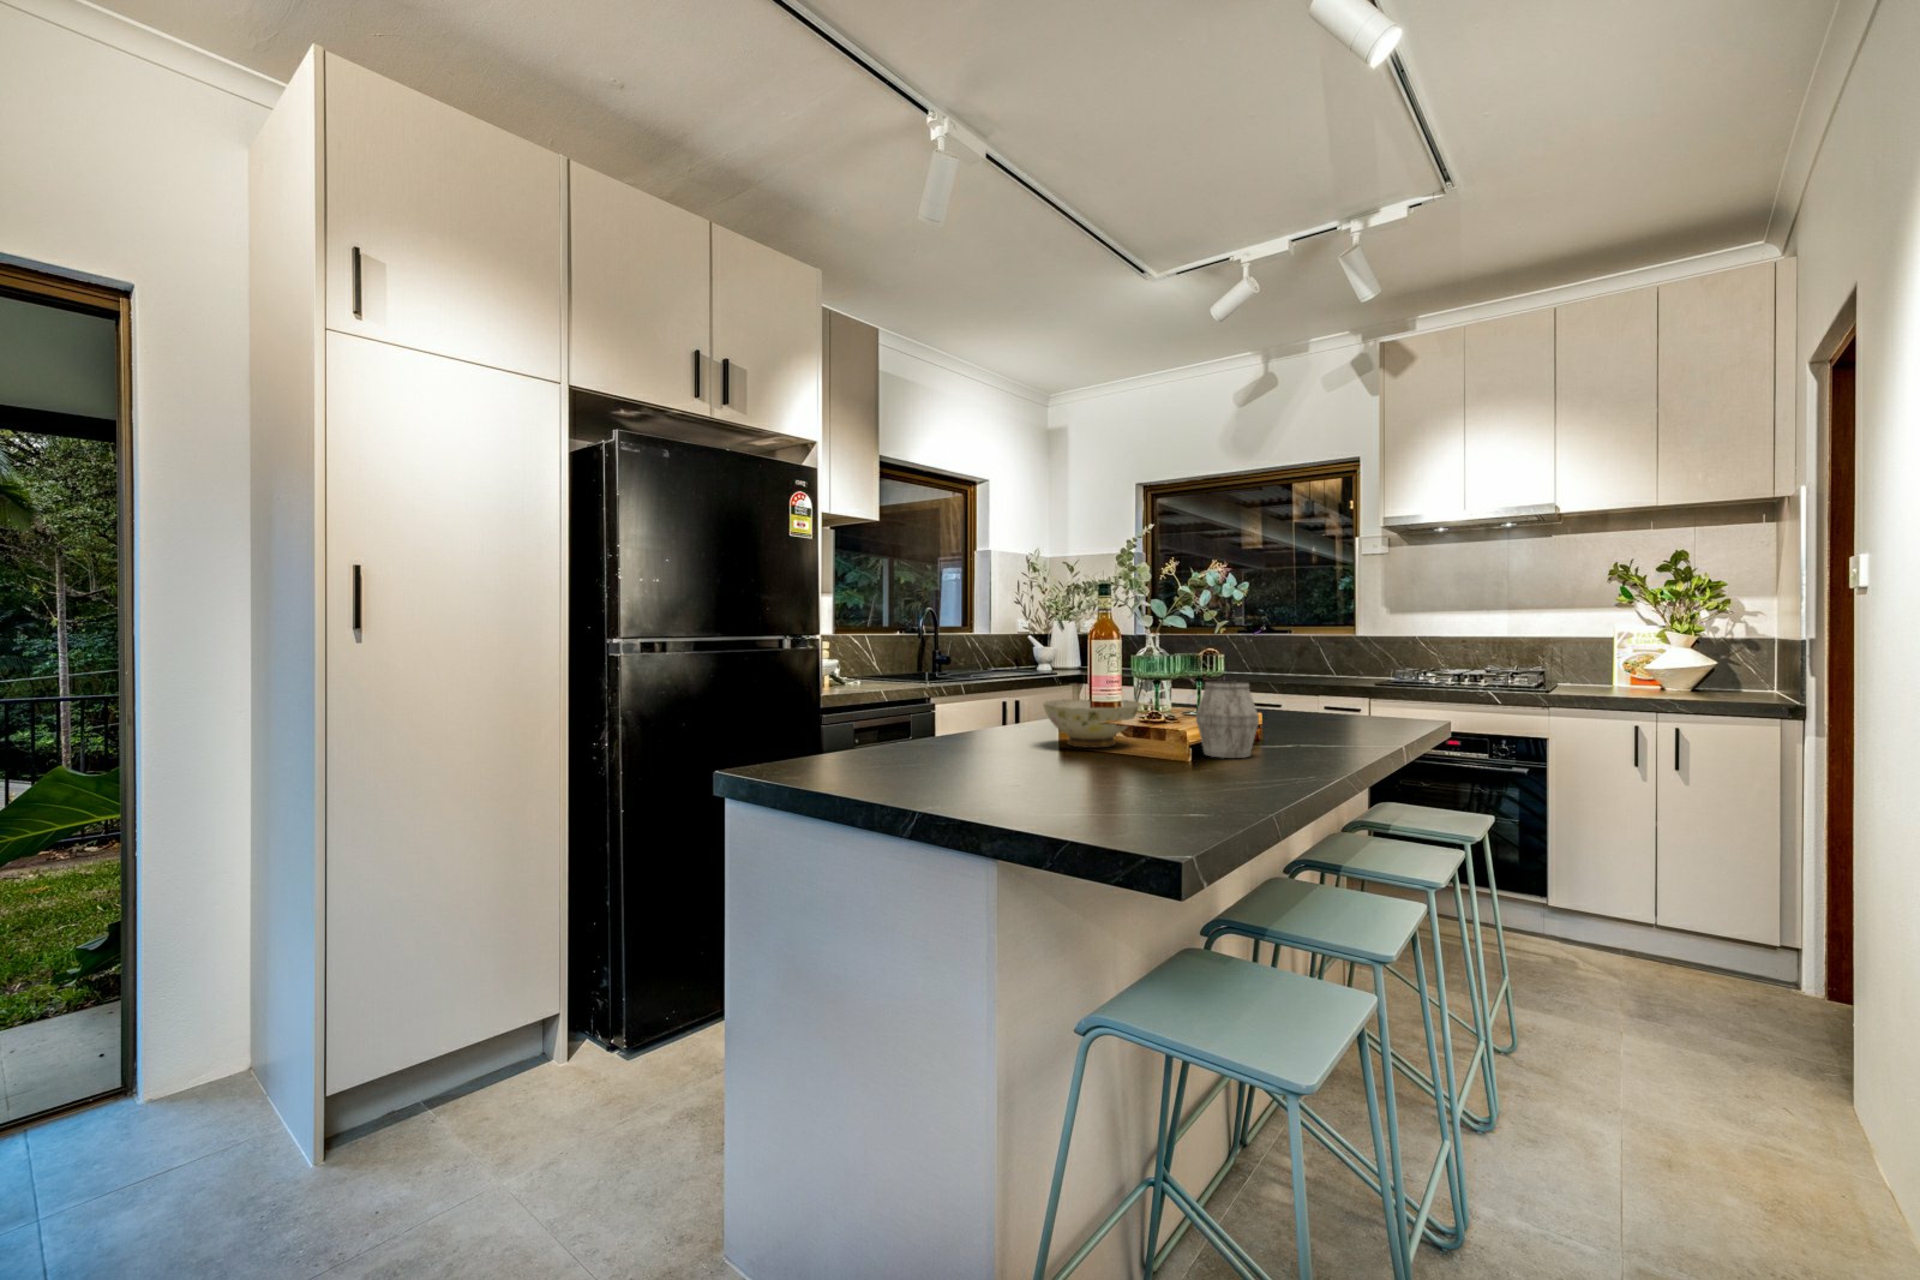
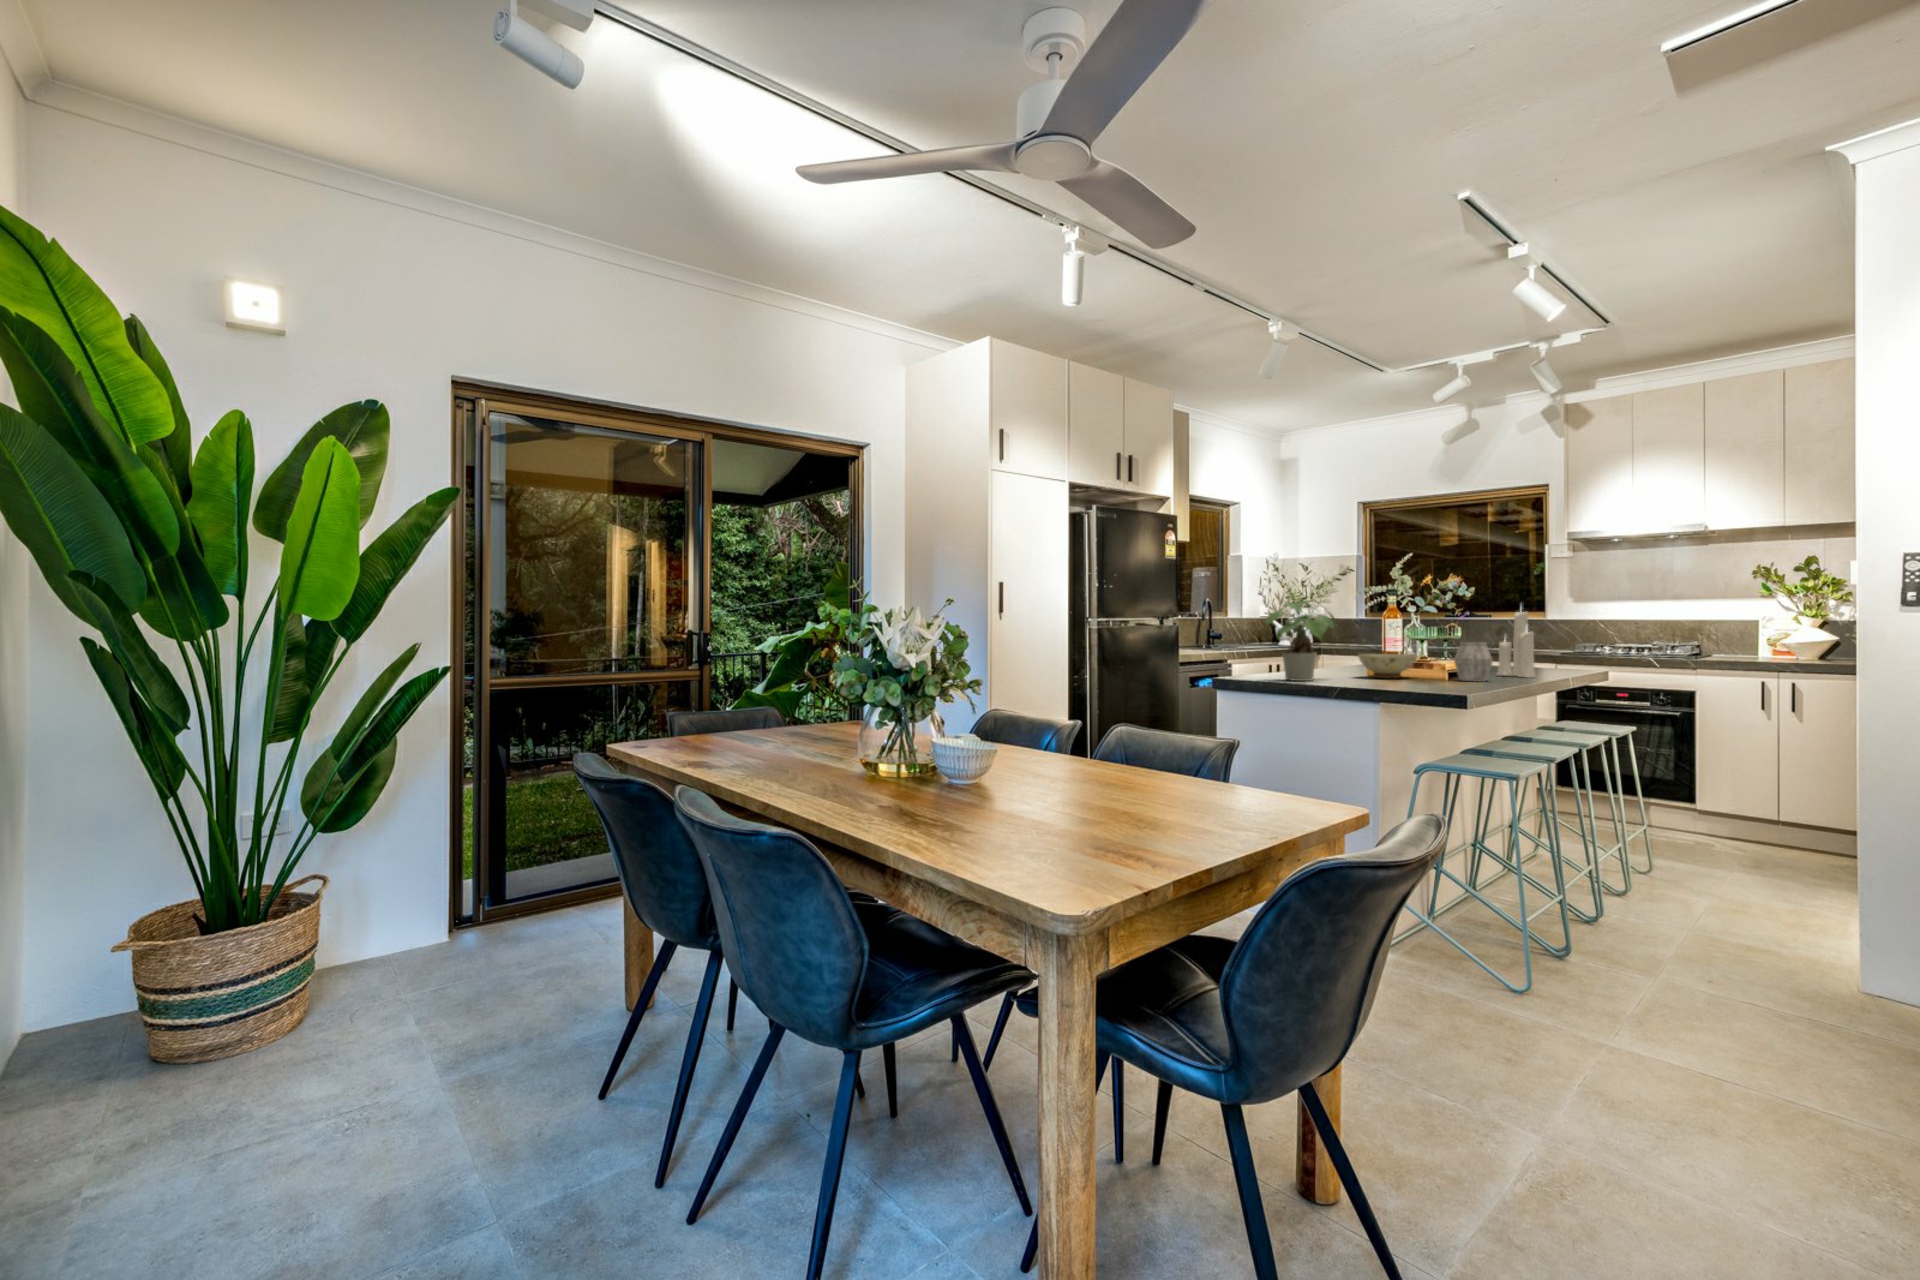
candle: none [1274,603,1335,743] -> present [1497,611,1535,678]
potted plant: none [858,604,1002,758] -> present [1265,601,1335,681]

